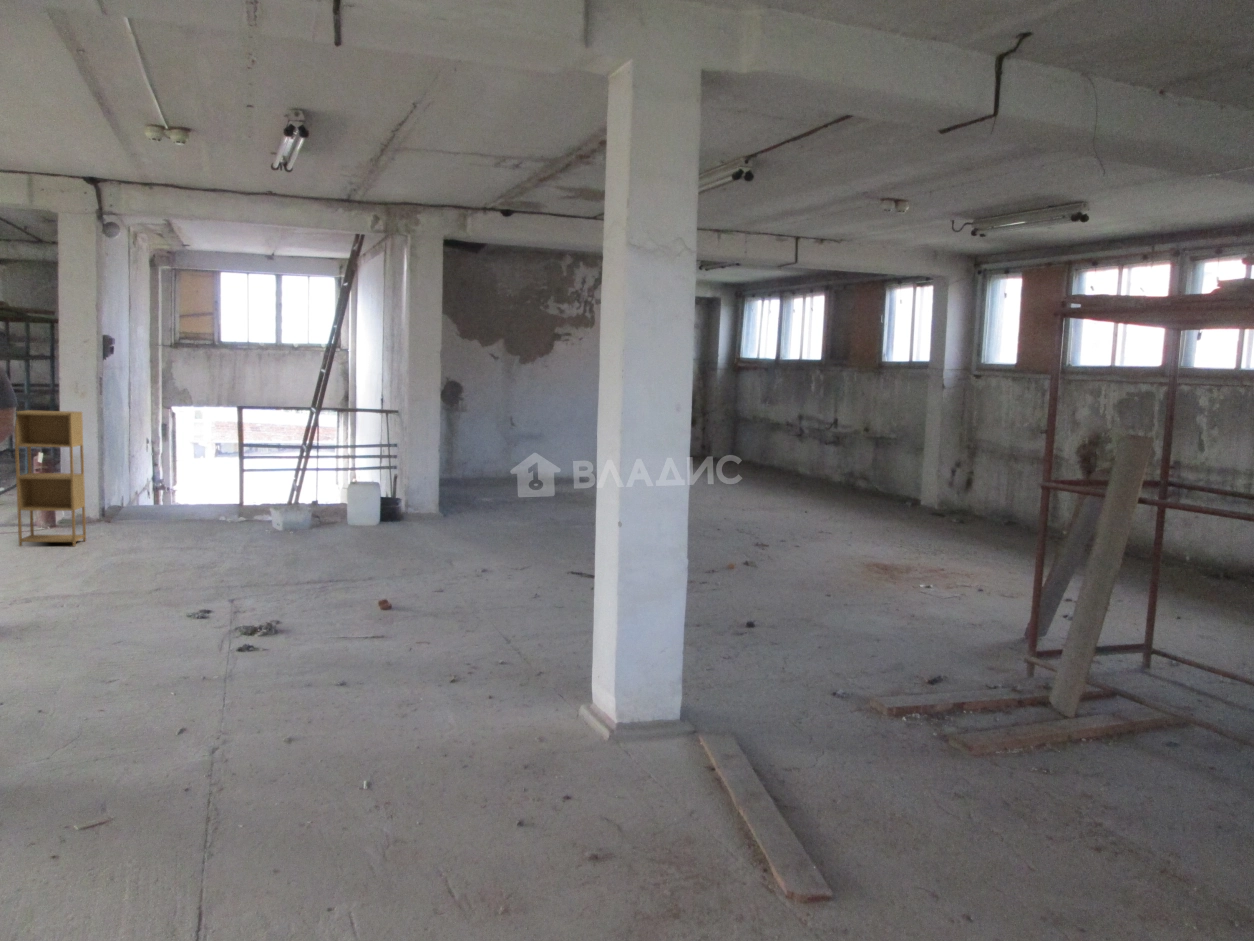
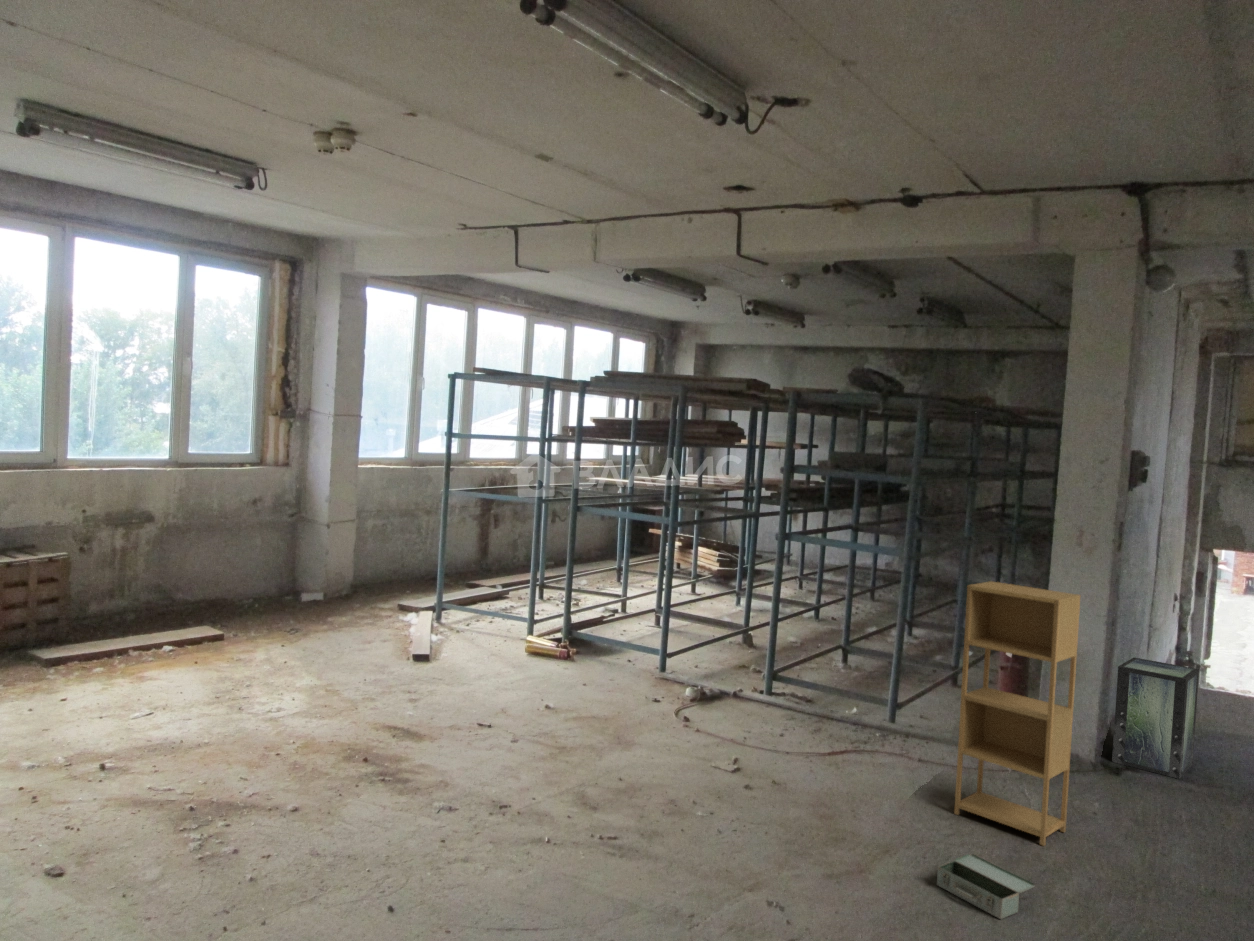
storage box: none [108,458,155,517] -> present [1112,658,1199,779]
toolbox: none [19,549,74,566] -> present [937,854,1035,919]

